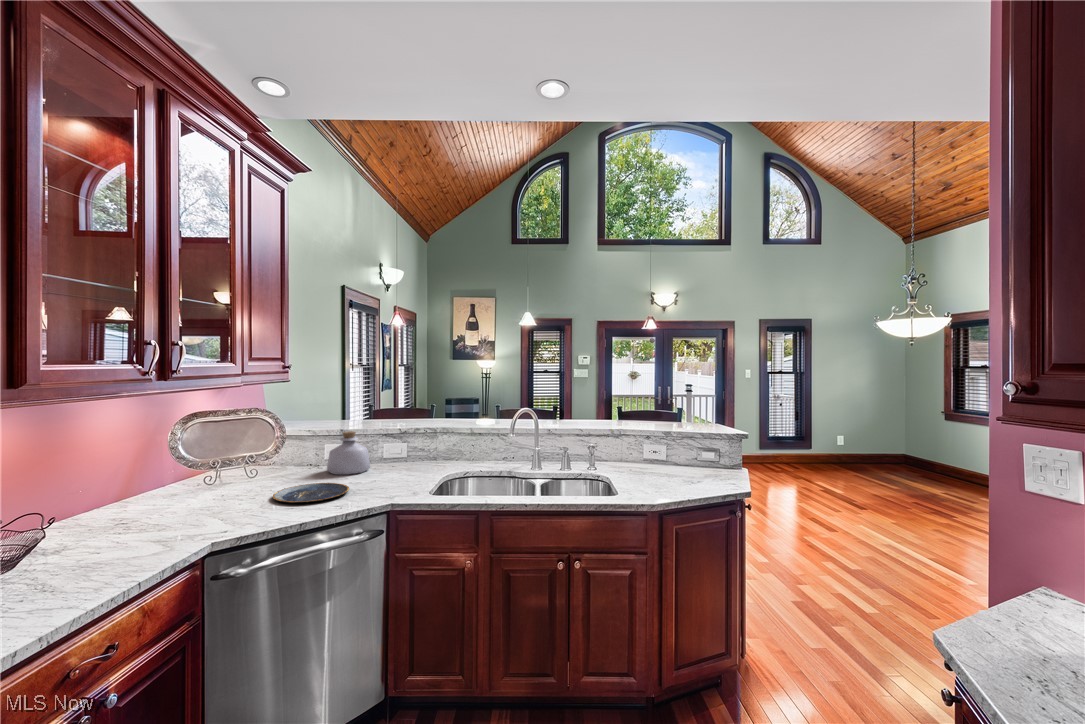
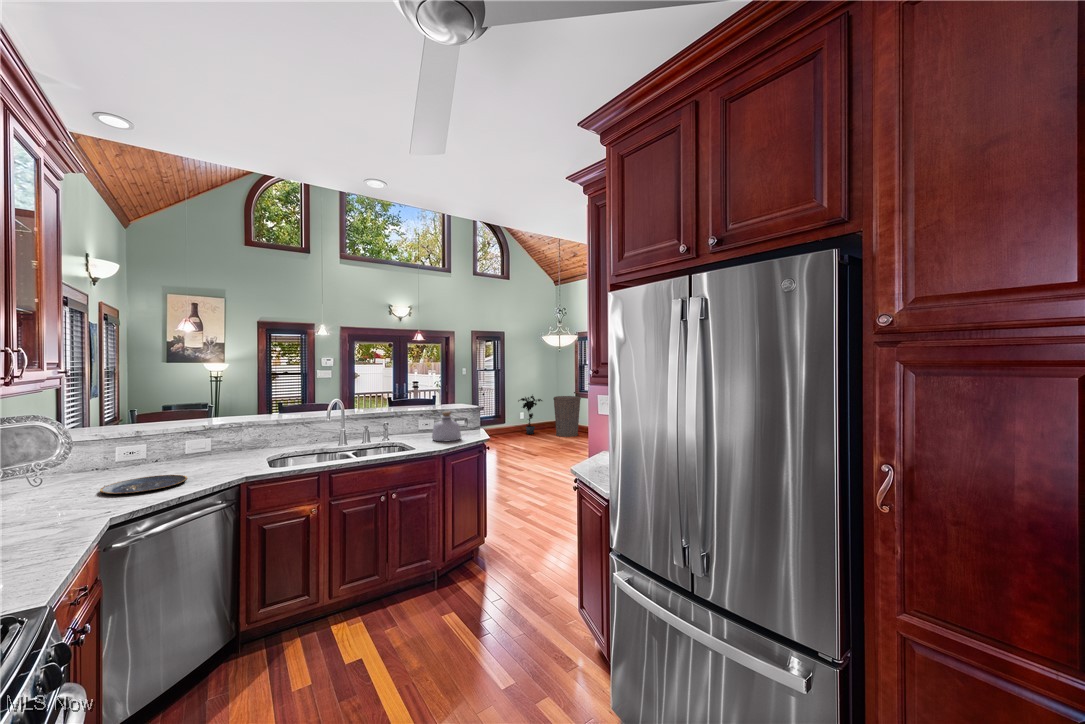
potted plant: none [834,410,879,468] -> present [518,396,542,434]
trash can: none [898,415,952,482] -> present [553,396,581,437]
bottle: present [327,431,370,475] -> present [432,412,461,441]

